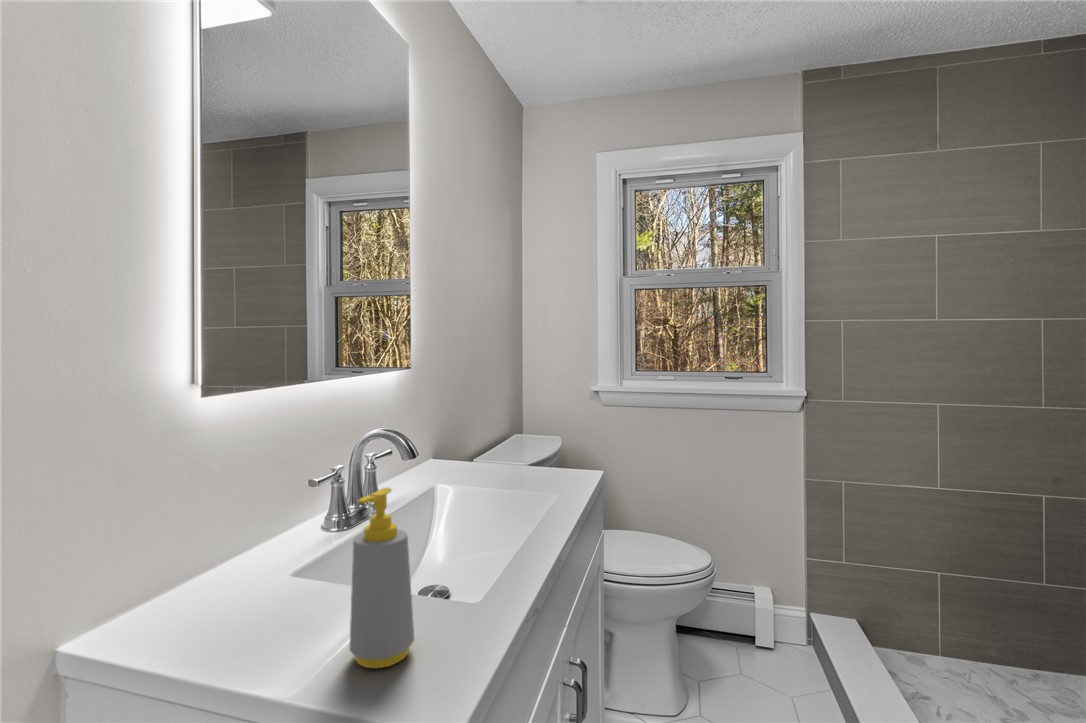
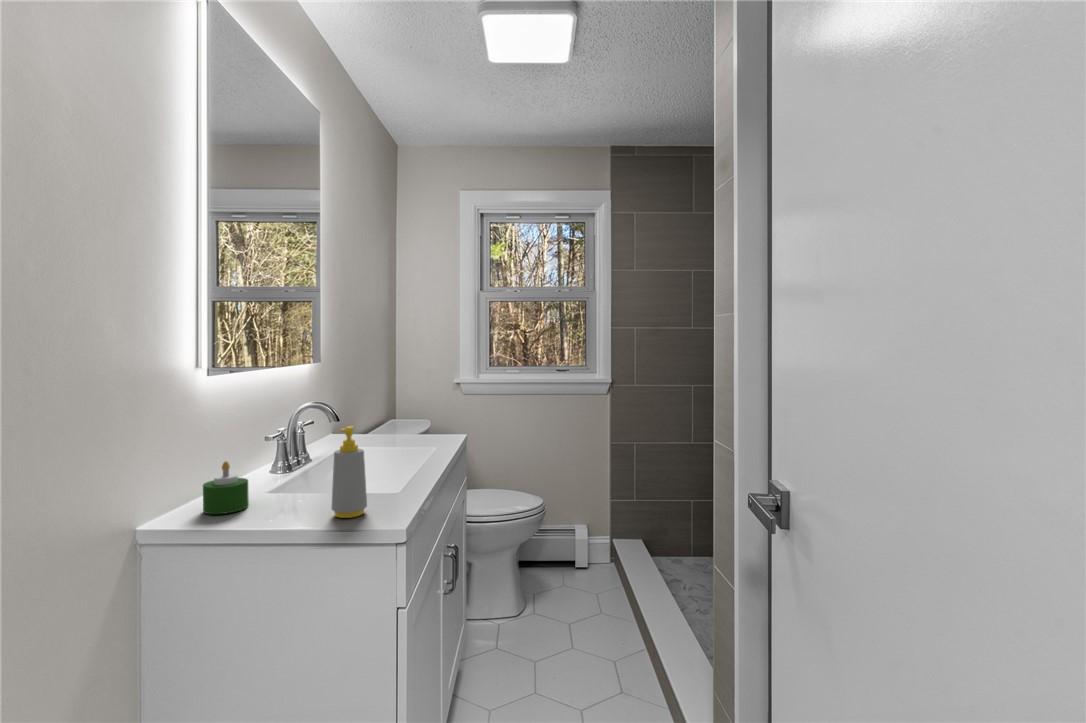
candle: none [169,534,245,627] -> present [203,461,249,514]

